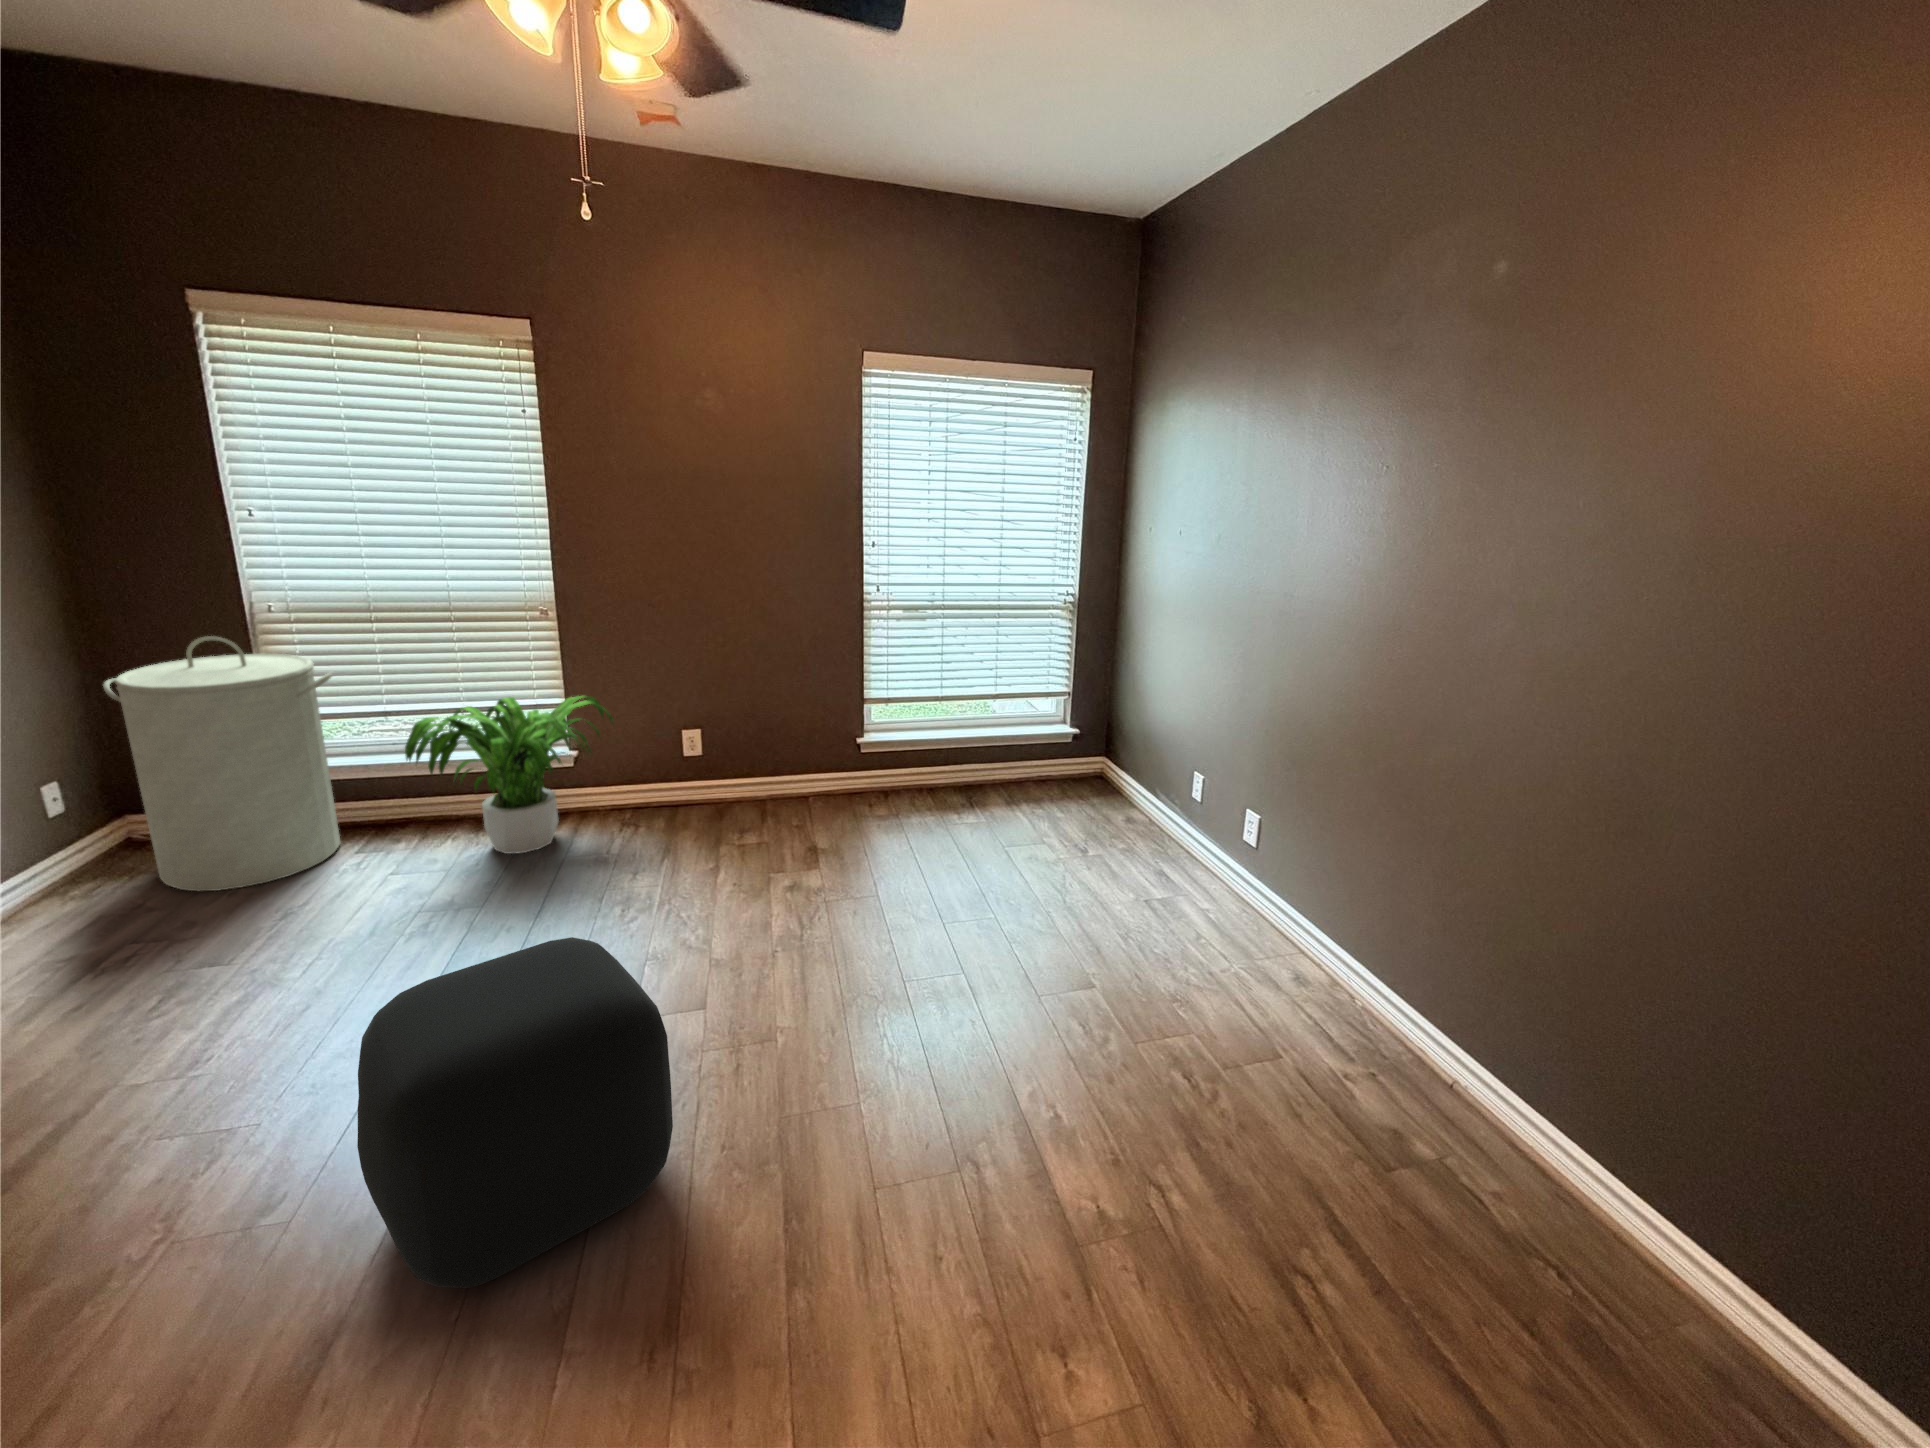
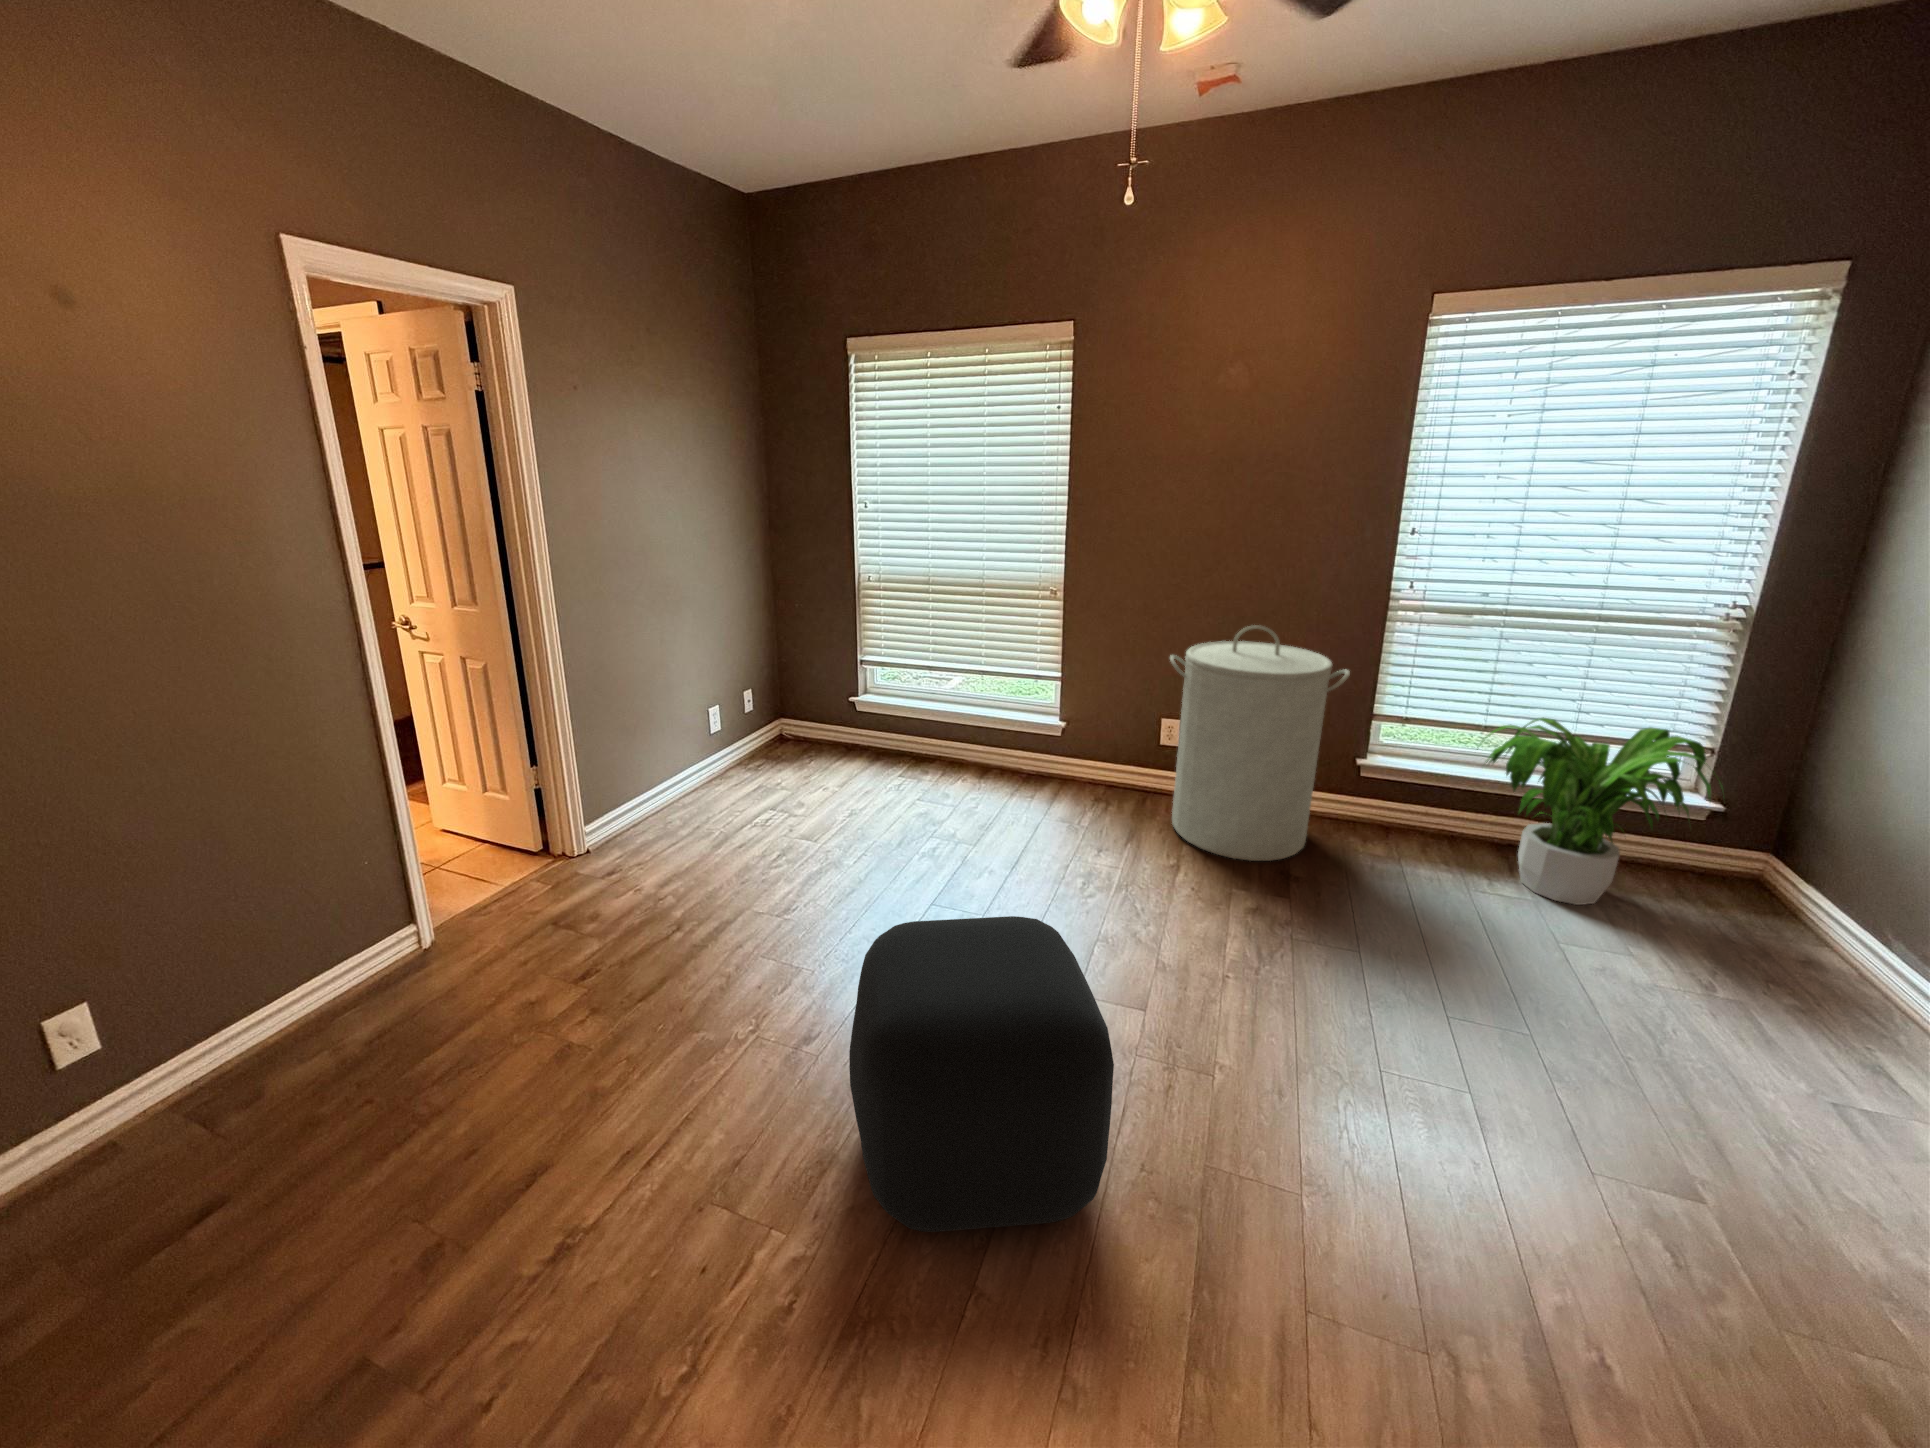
laundry hamper: present [104,636,341,891] -> present [1170,625,1350,861]
potted plant: present [405,696,613,854] -> present [1477,717,1724,905]

